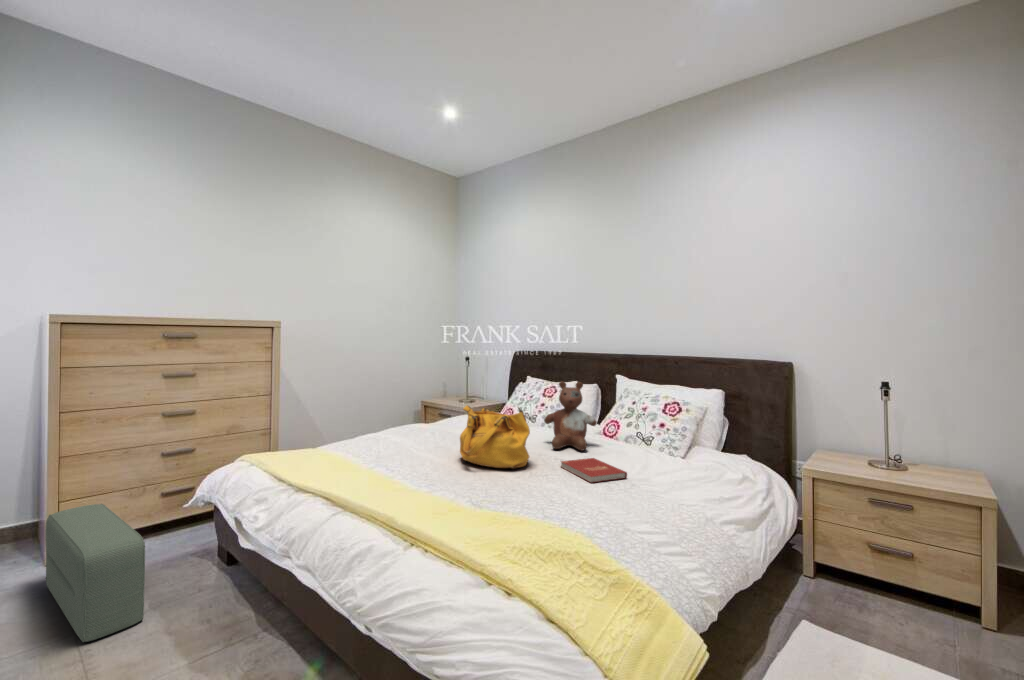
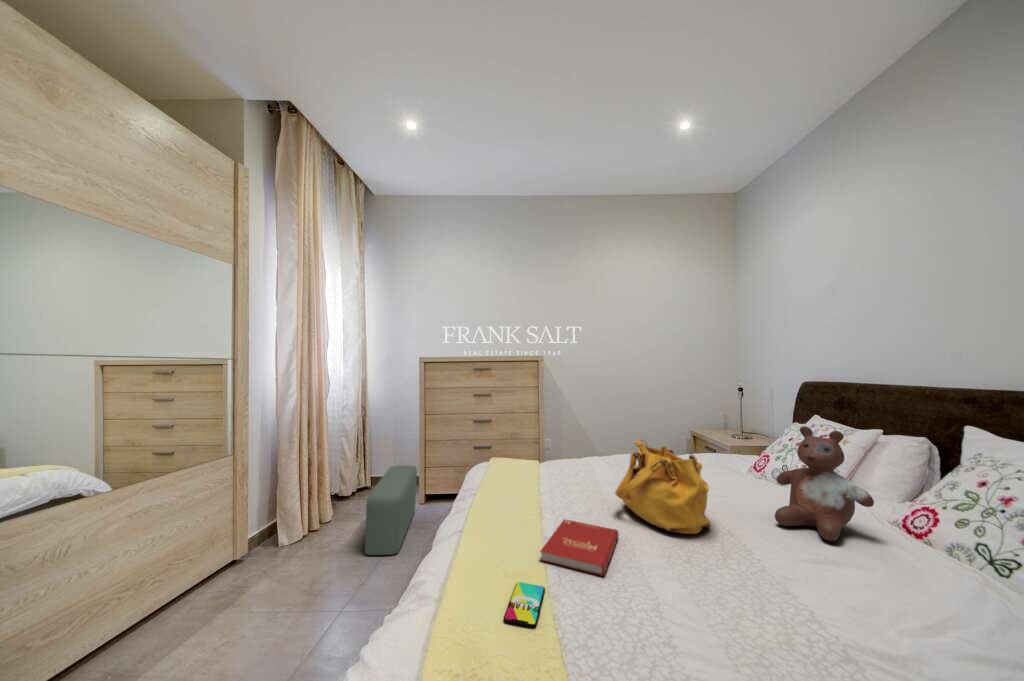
book: present [561,458,627,483] -> present [540,519,618,576]
smartphone: none [476,519,520,541] -> present [504,582,545,627]

